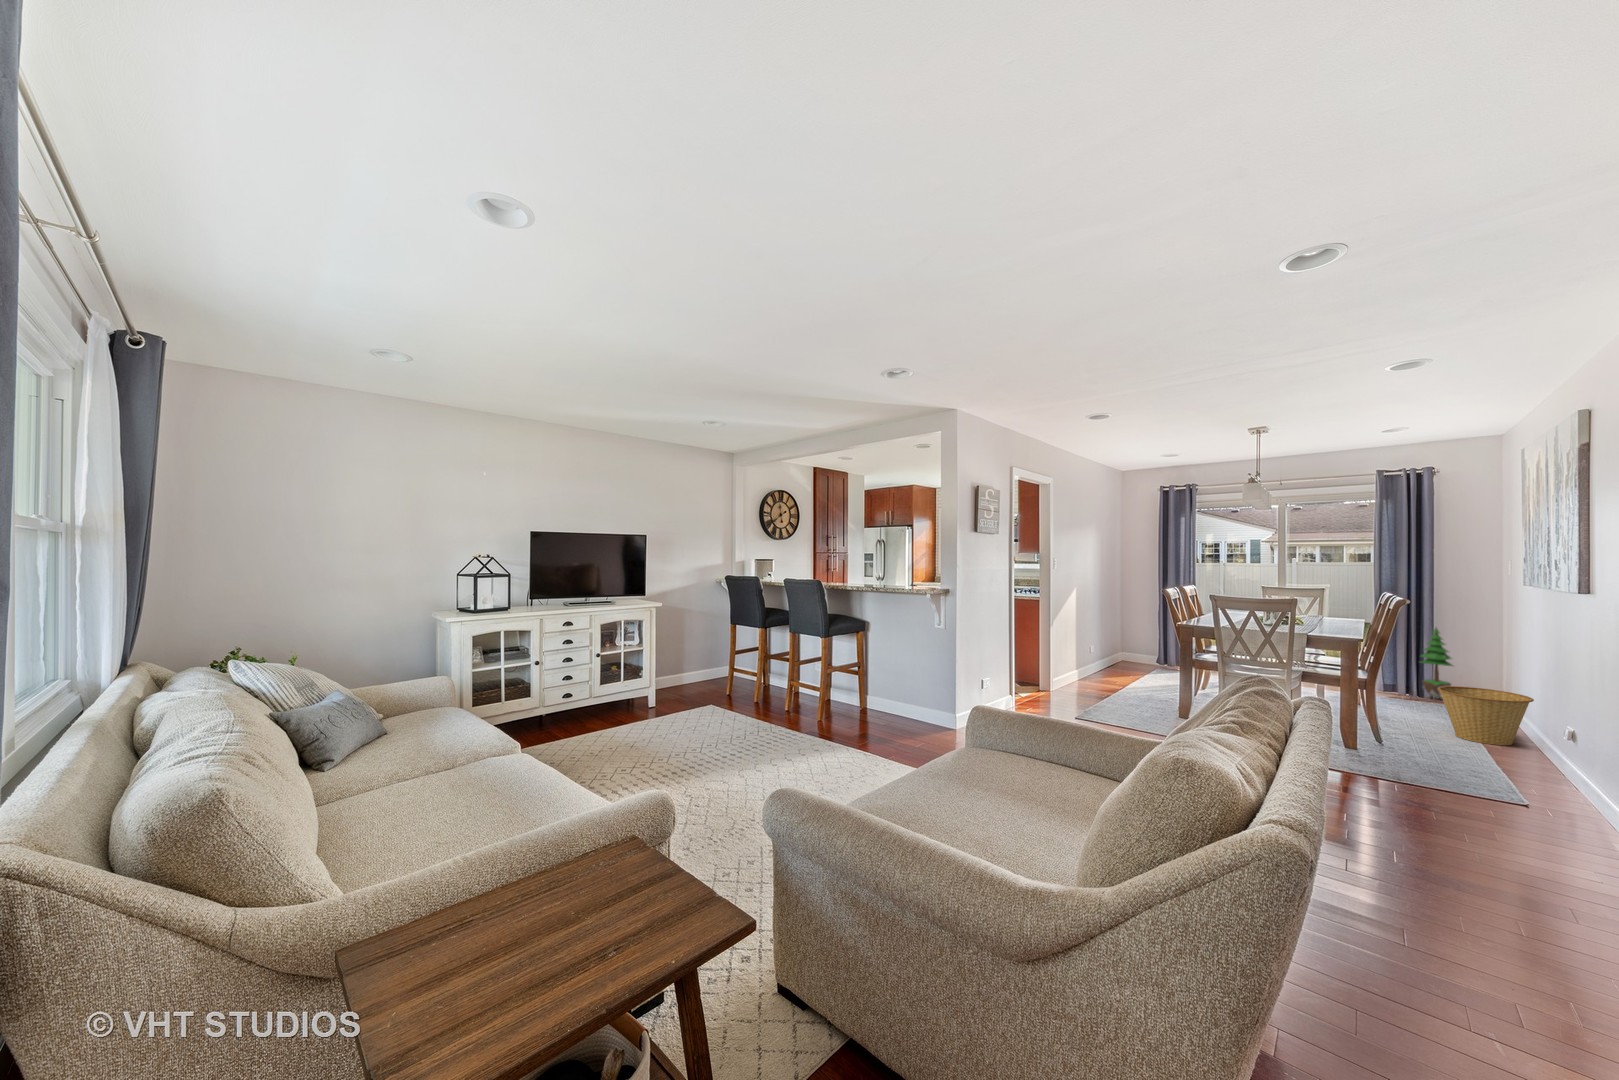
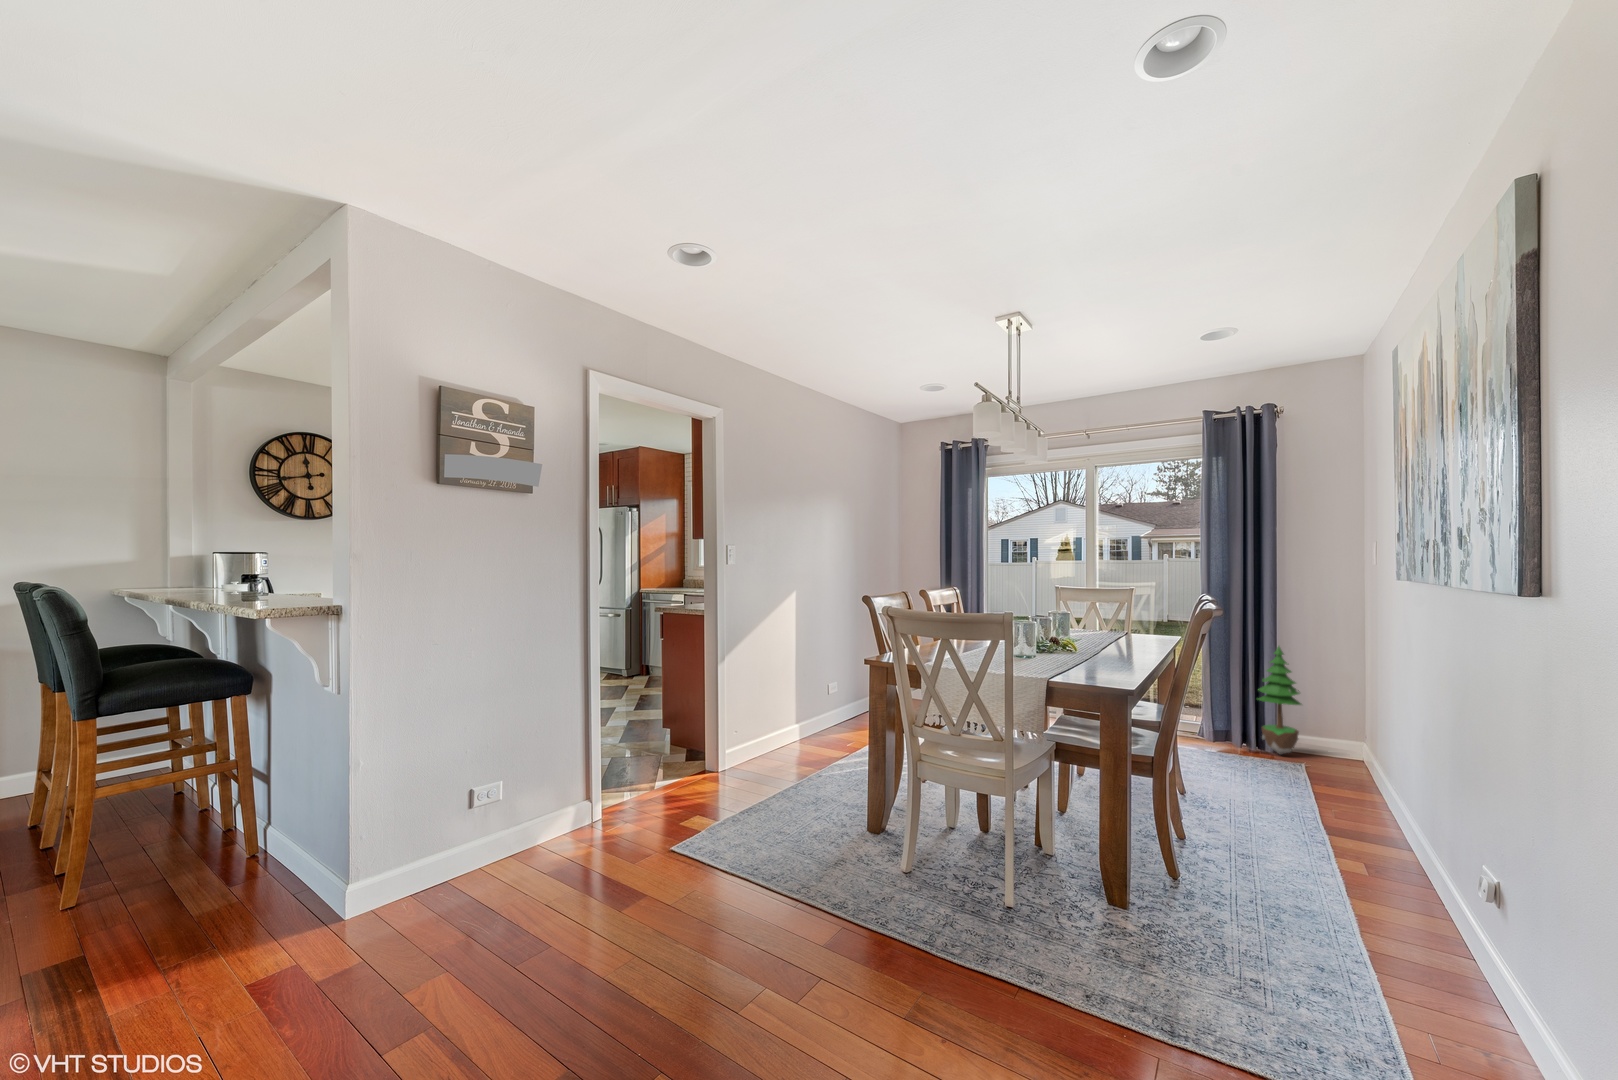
basket: present [1438,686,1534,745] -> none [1273,754,1416,866]

